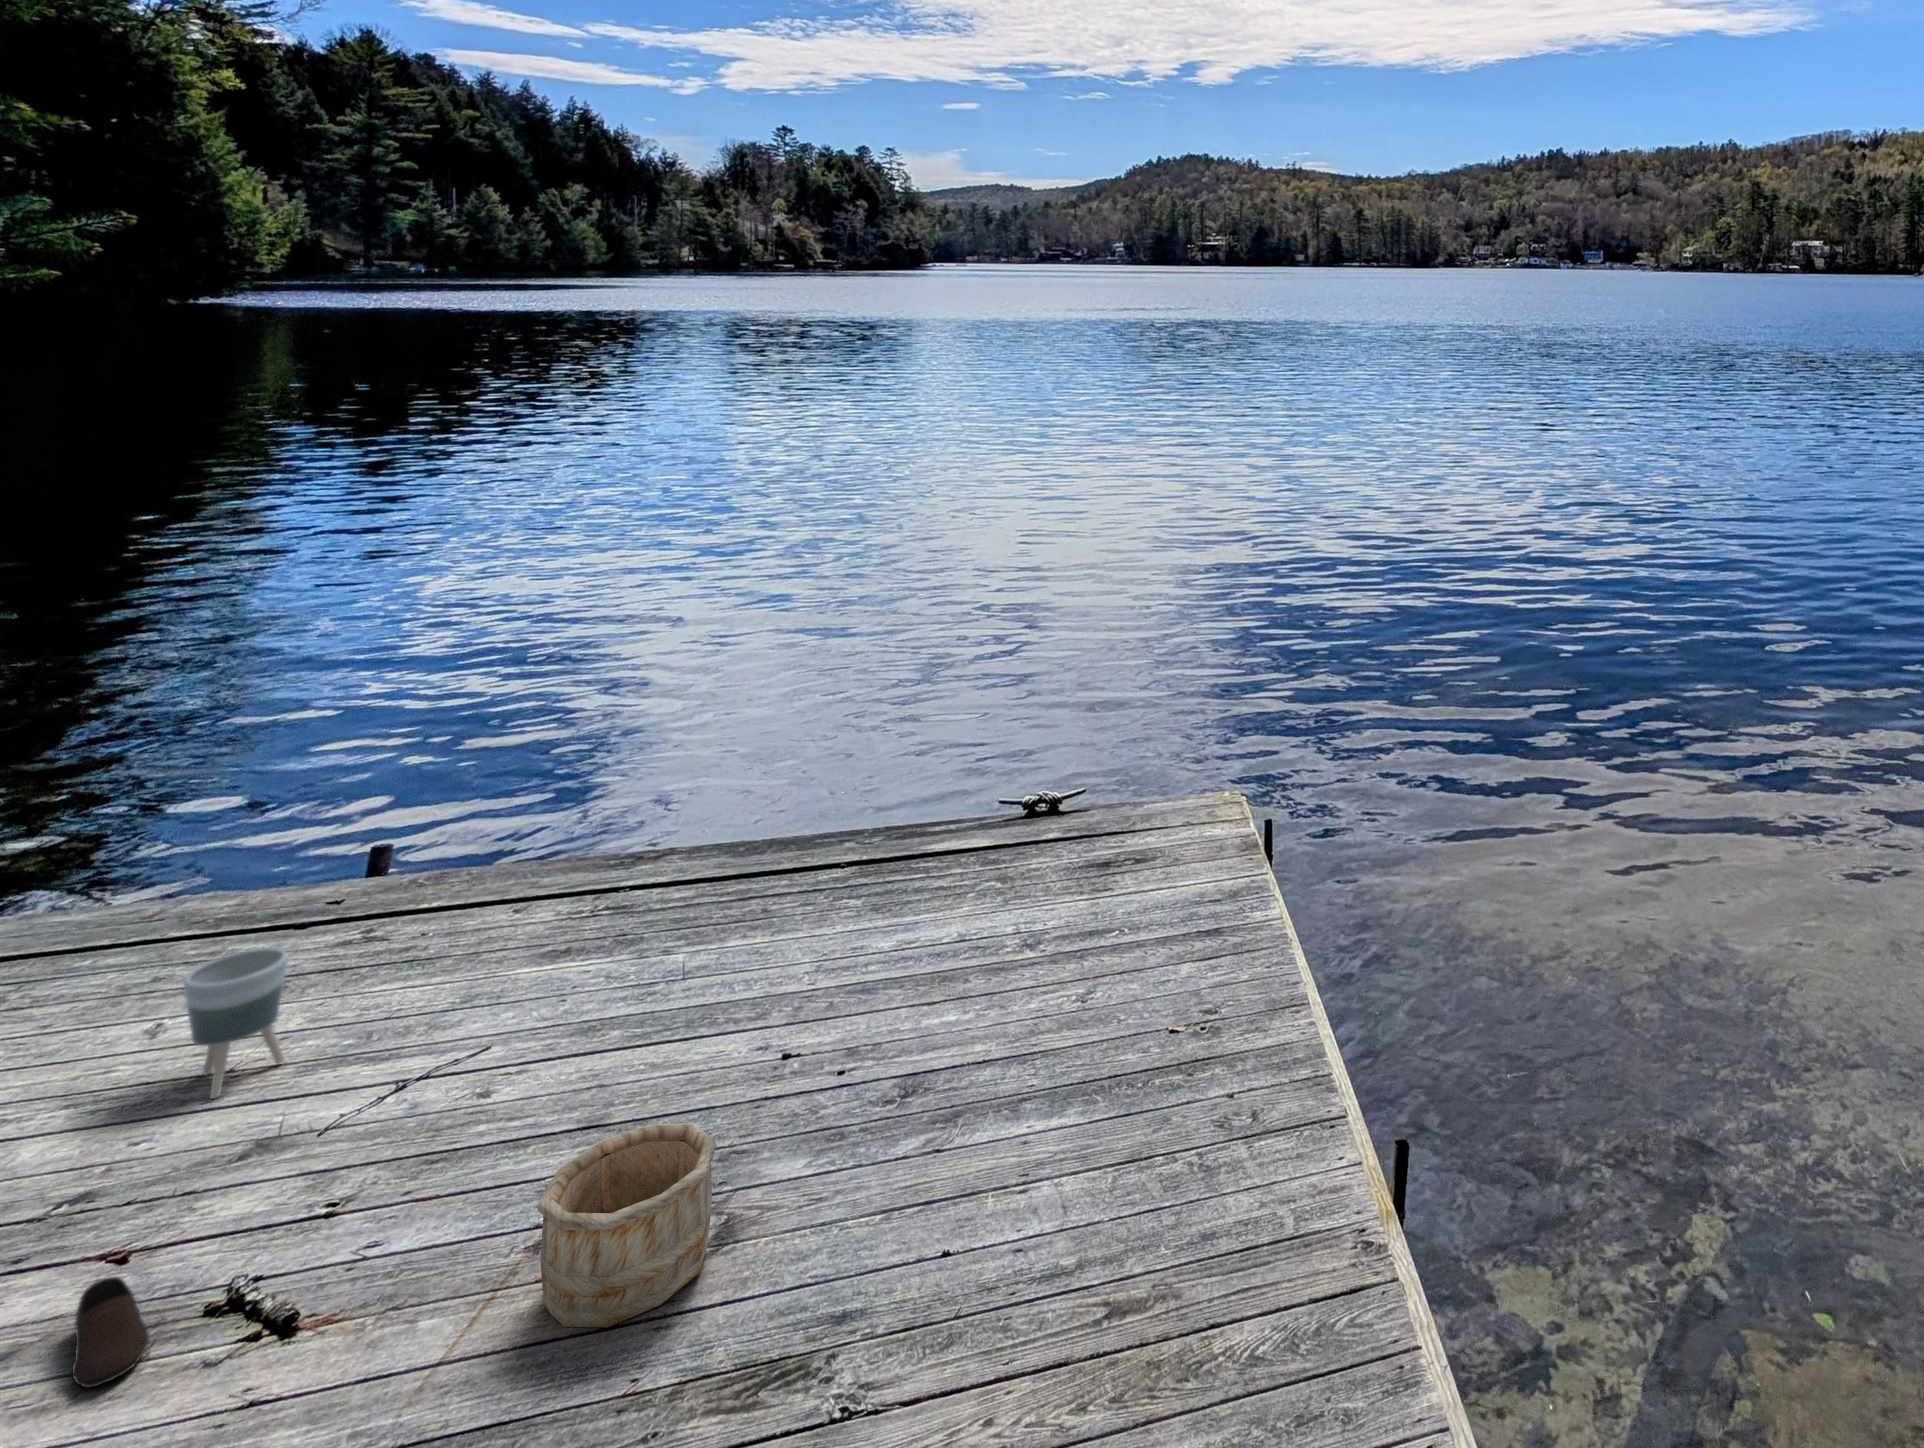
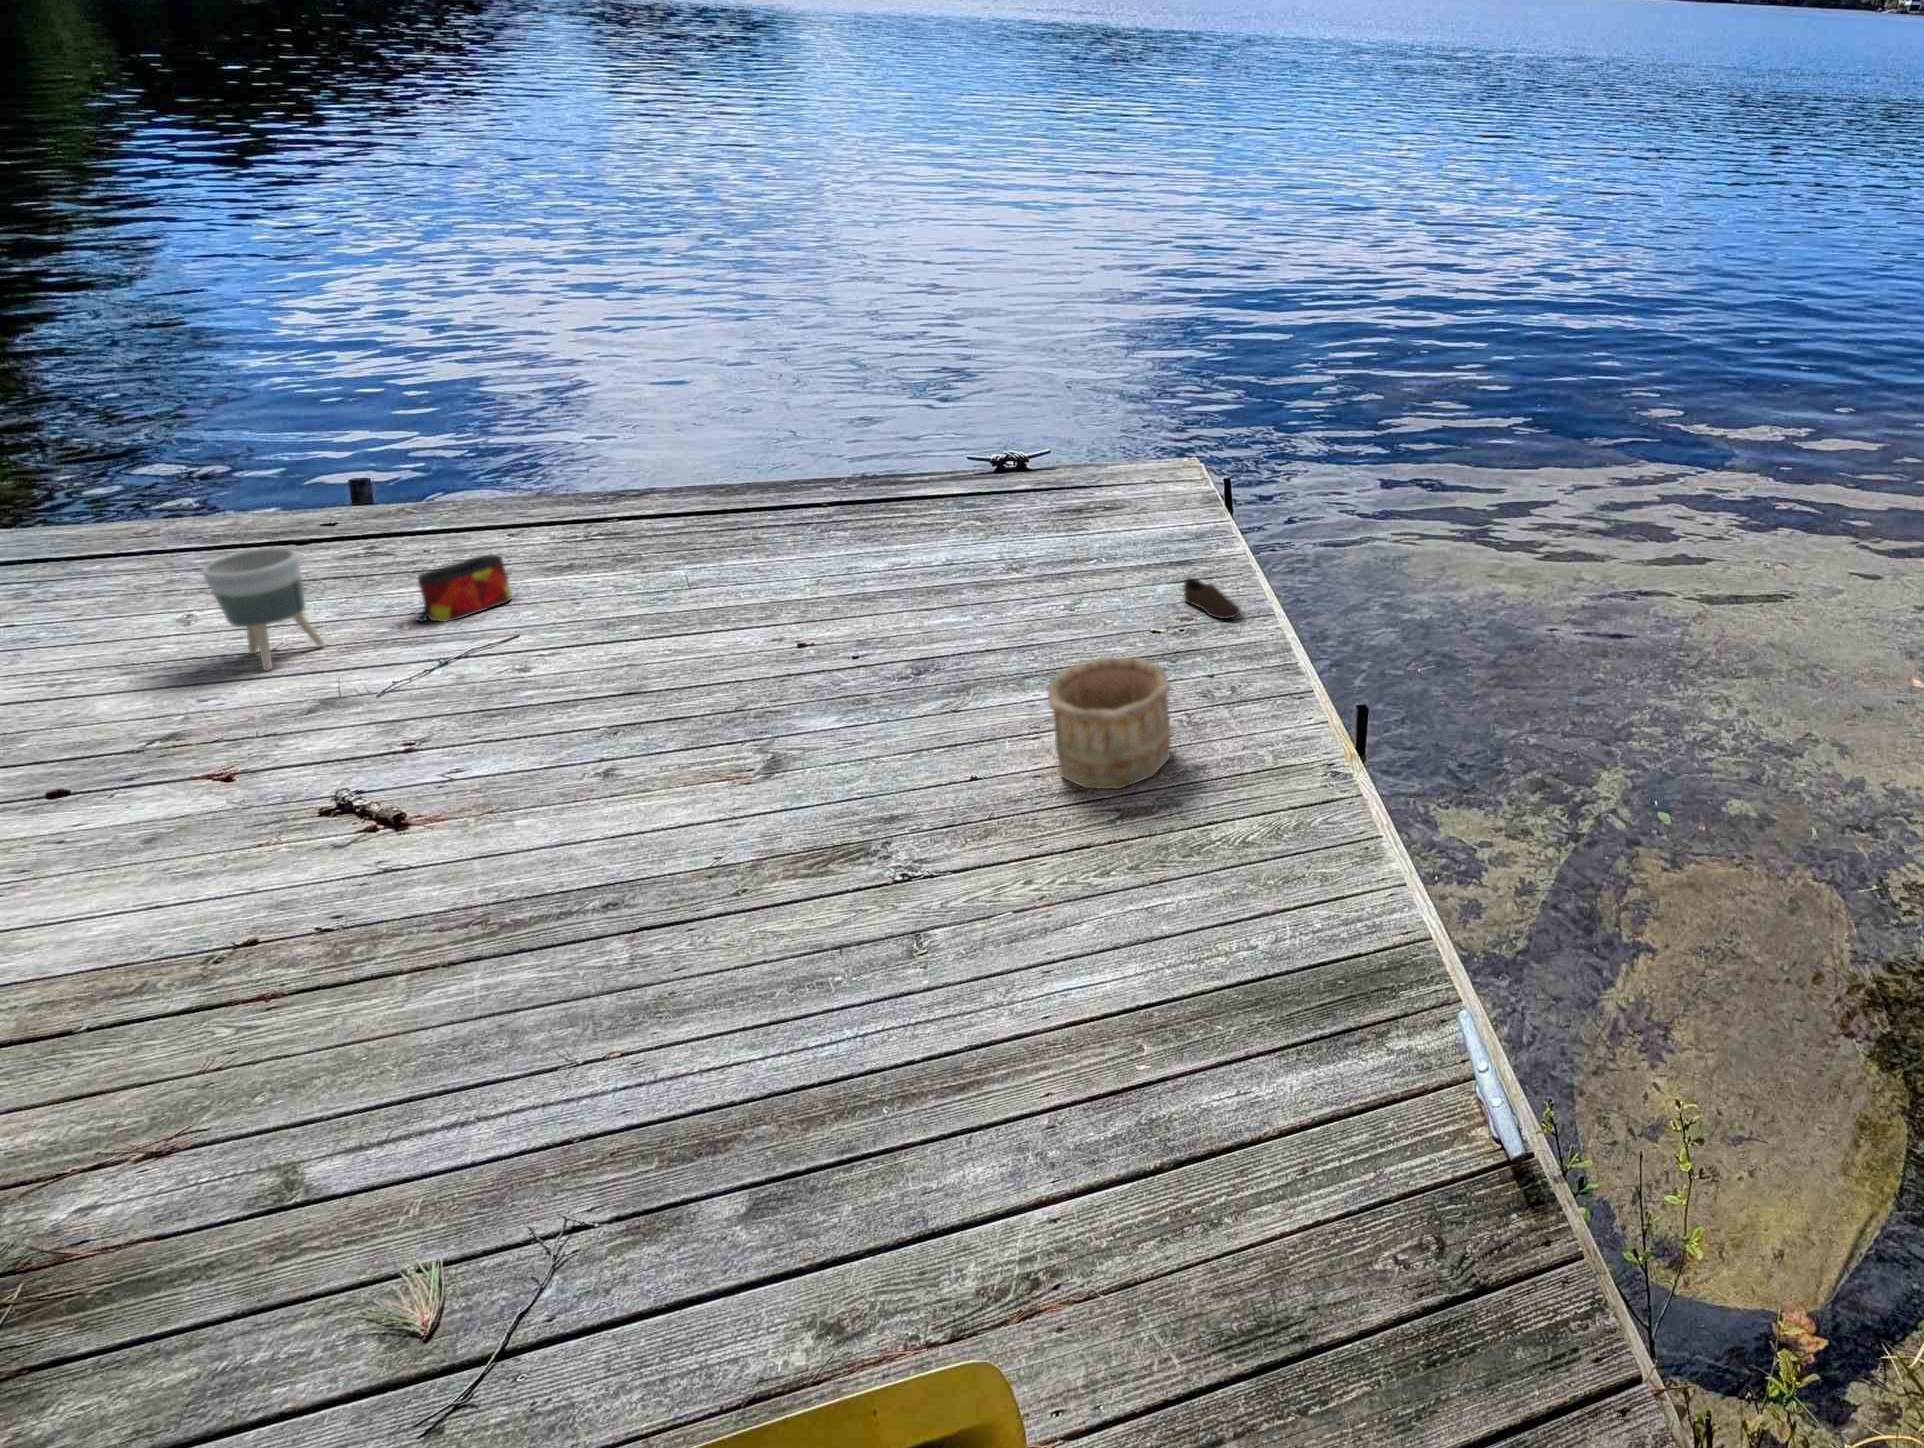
bag: none [388,943,497,1028] -> present [417,555,512,622]
wooden bucket: present [536,1123,717,1327] -> present [1048,657,1171,789]
shoe: present [72,1277,149,1388] -> present [1184,578,1240,619]

